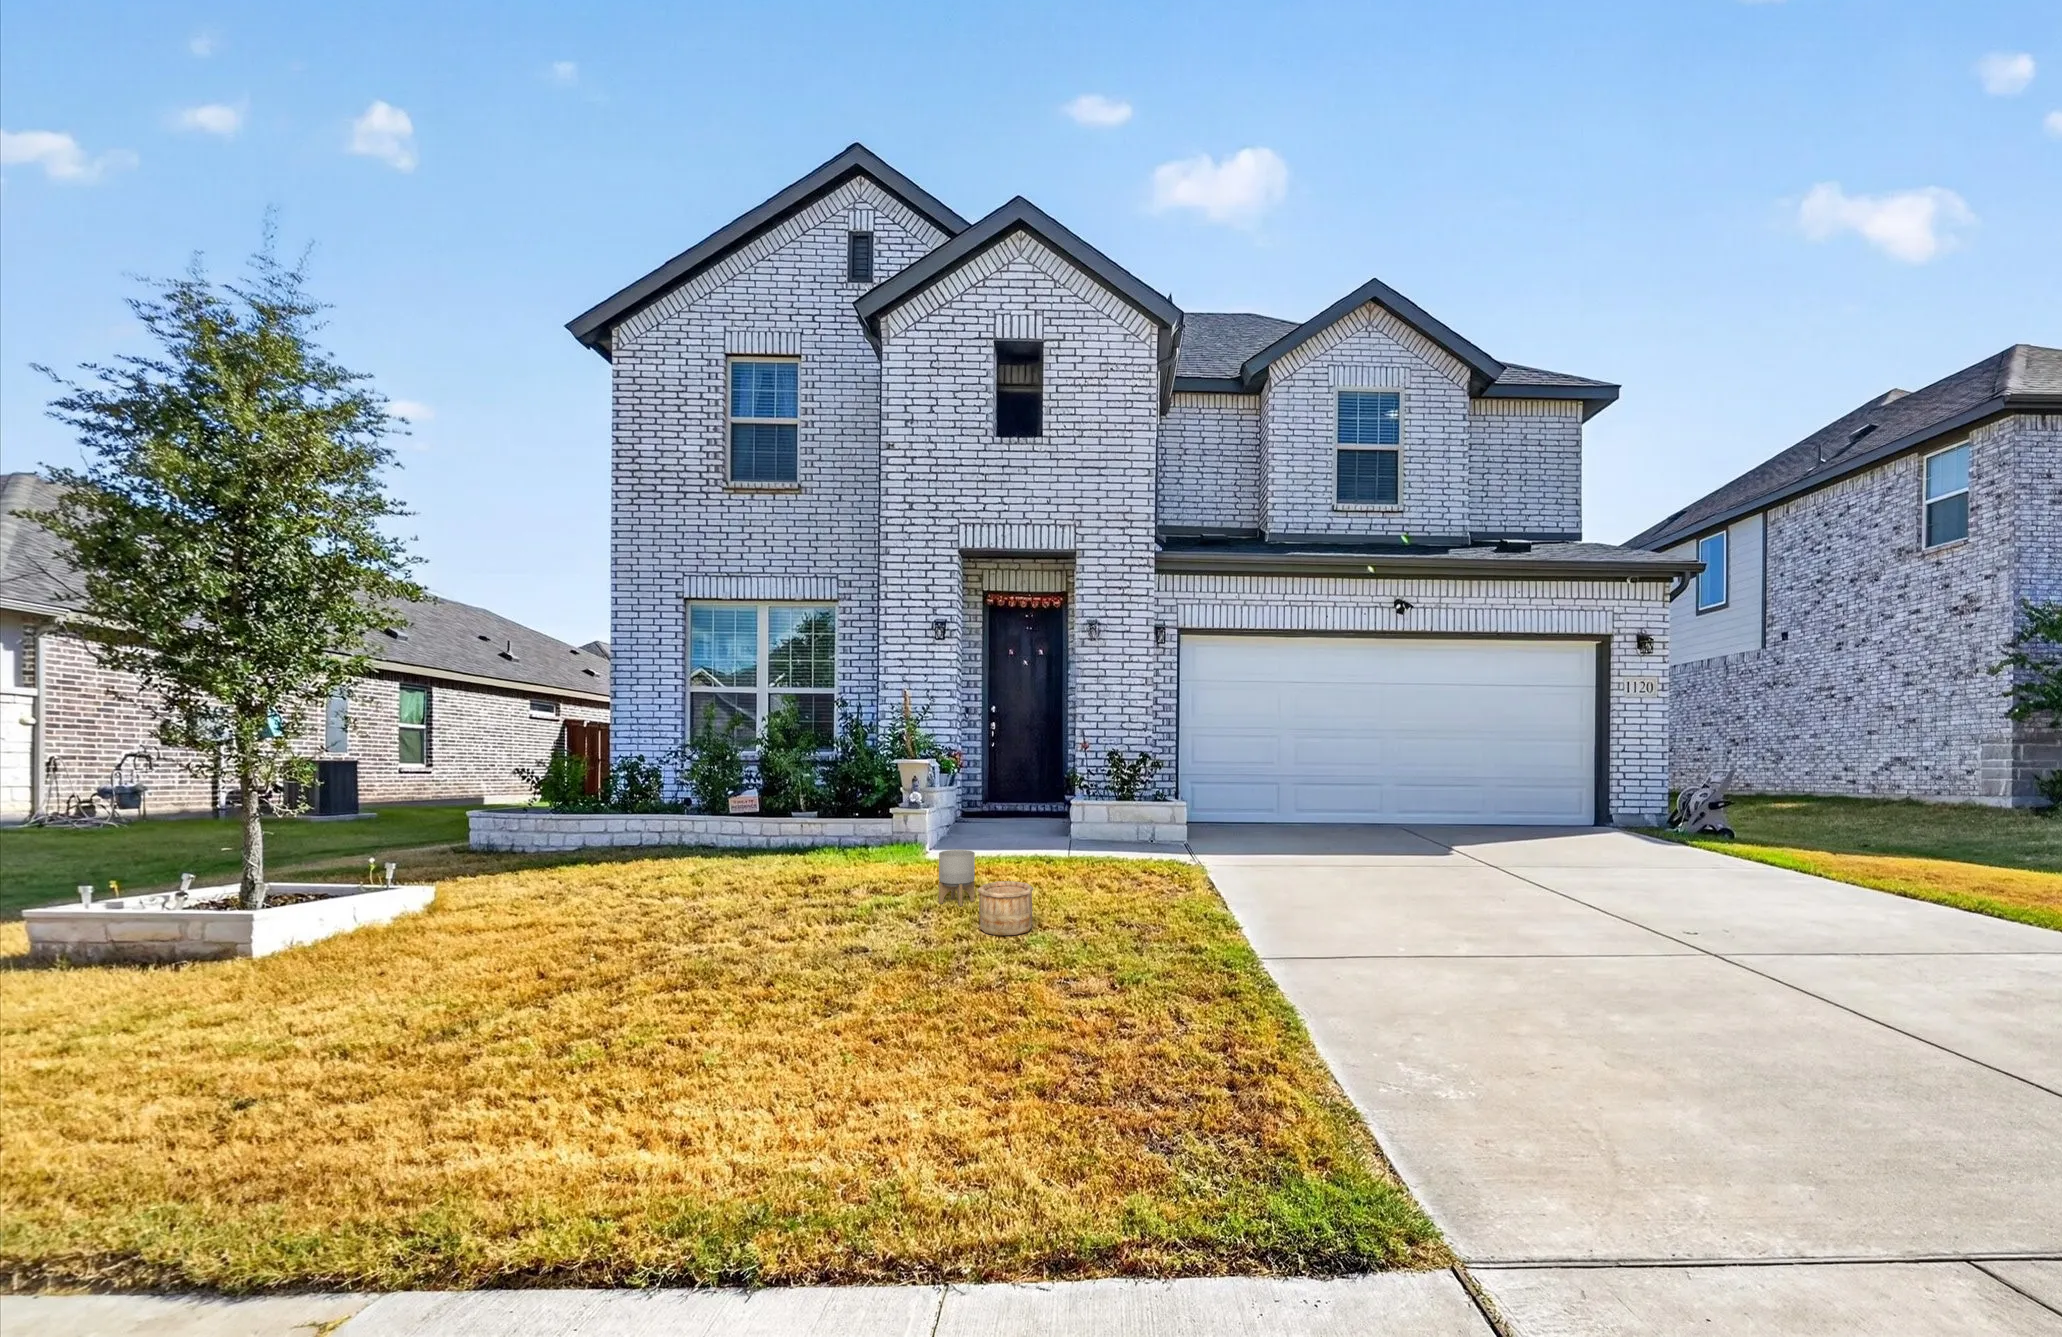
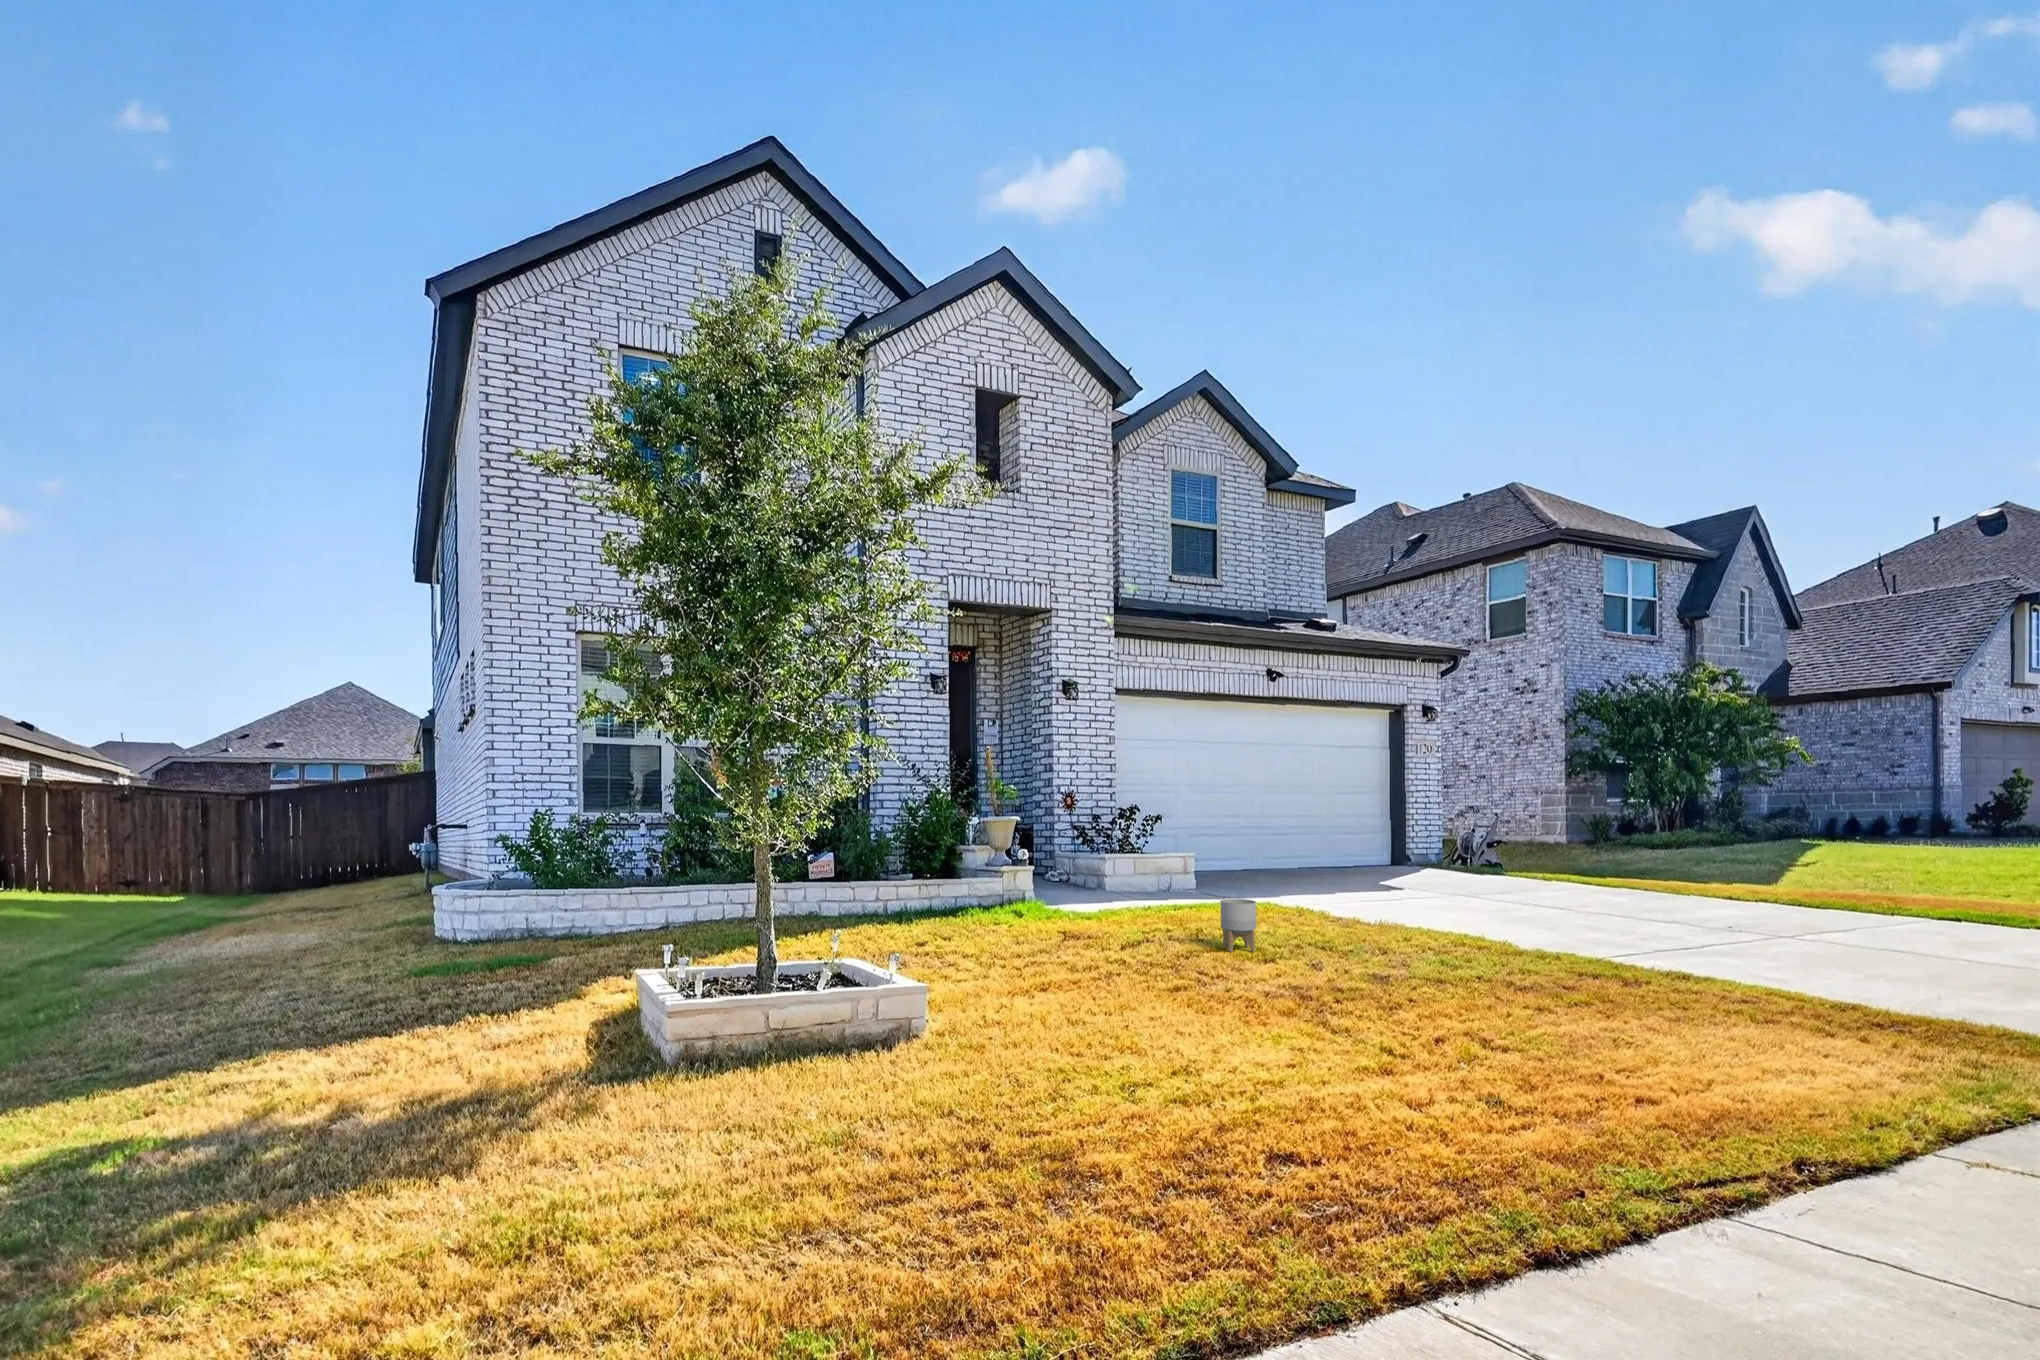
wooden bucket: present [978,881,1033,936] -> none [1324,919,1377,967]

